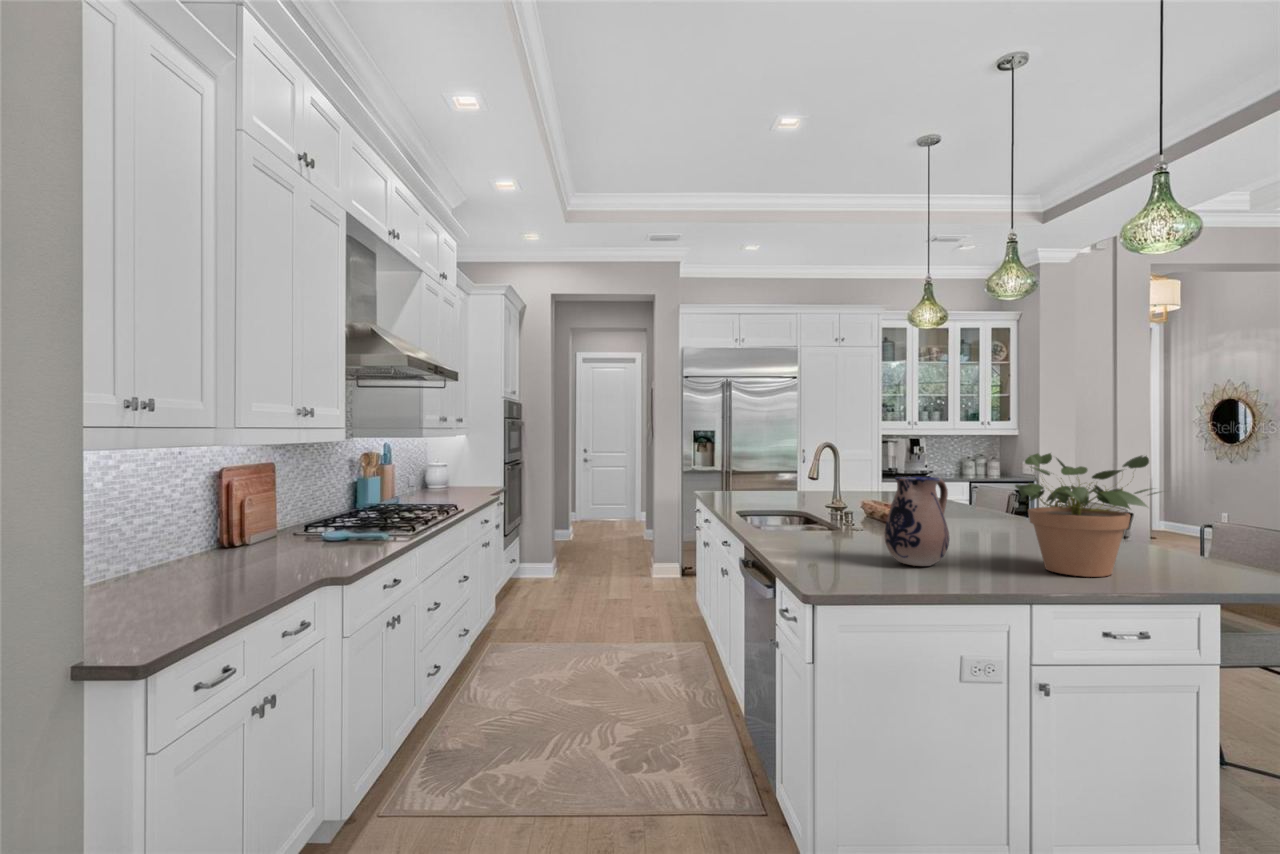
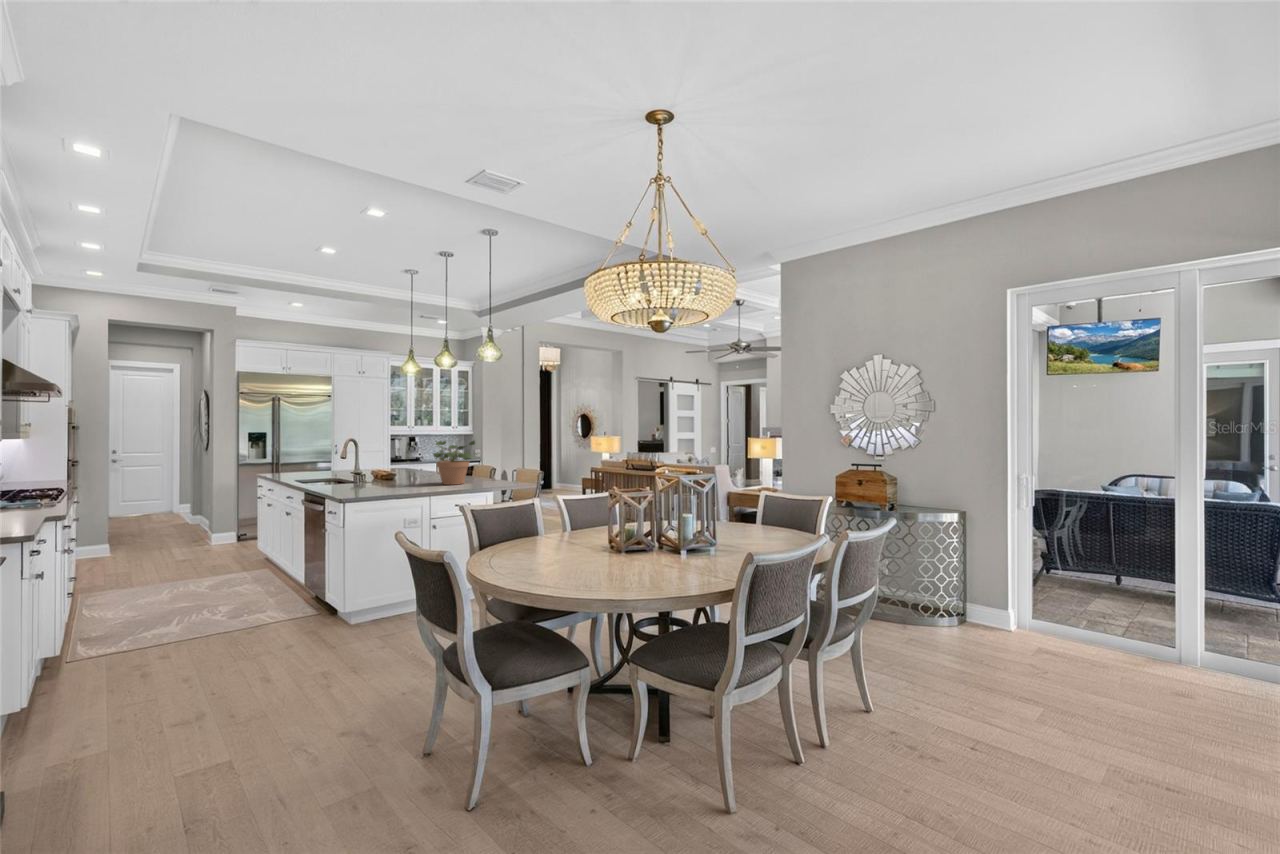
ceramic pitcher: present [885,477,949,566] -> none [381,451,407,488]

